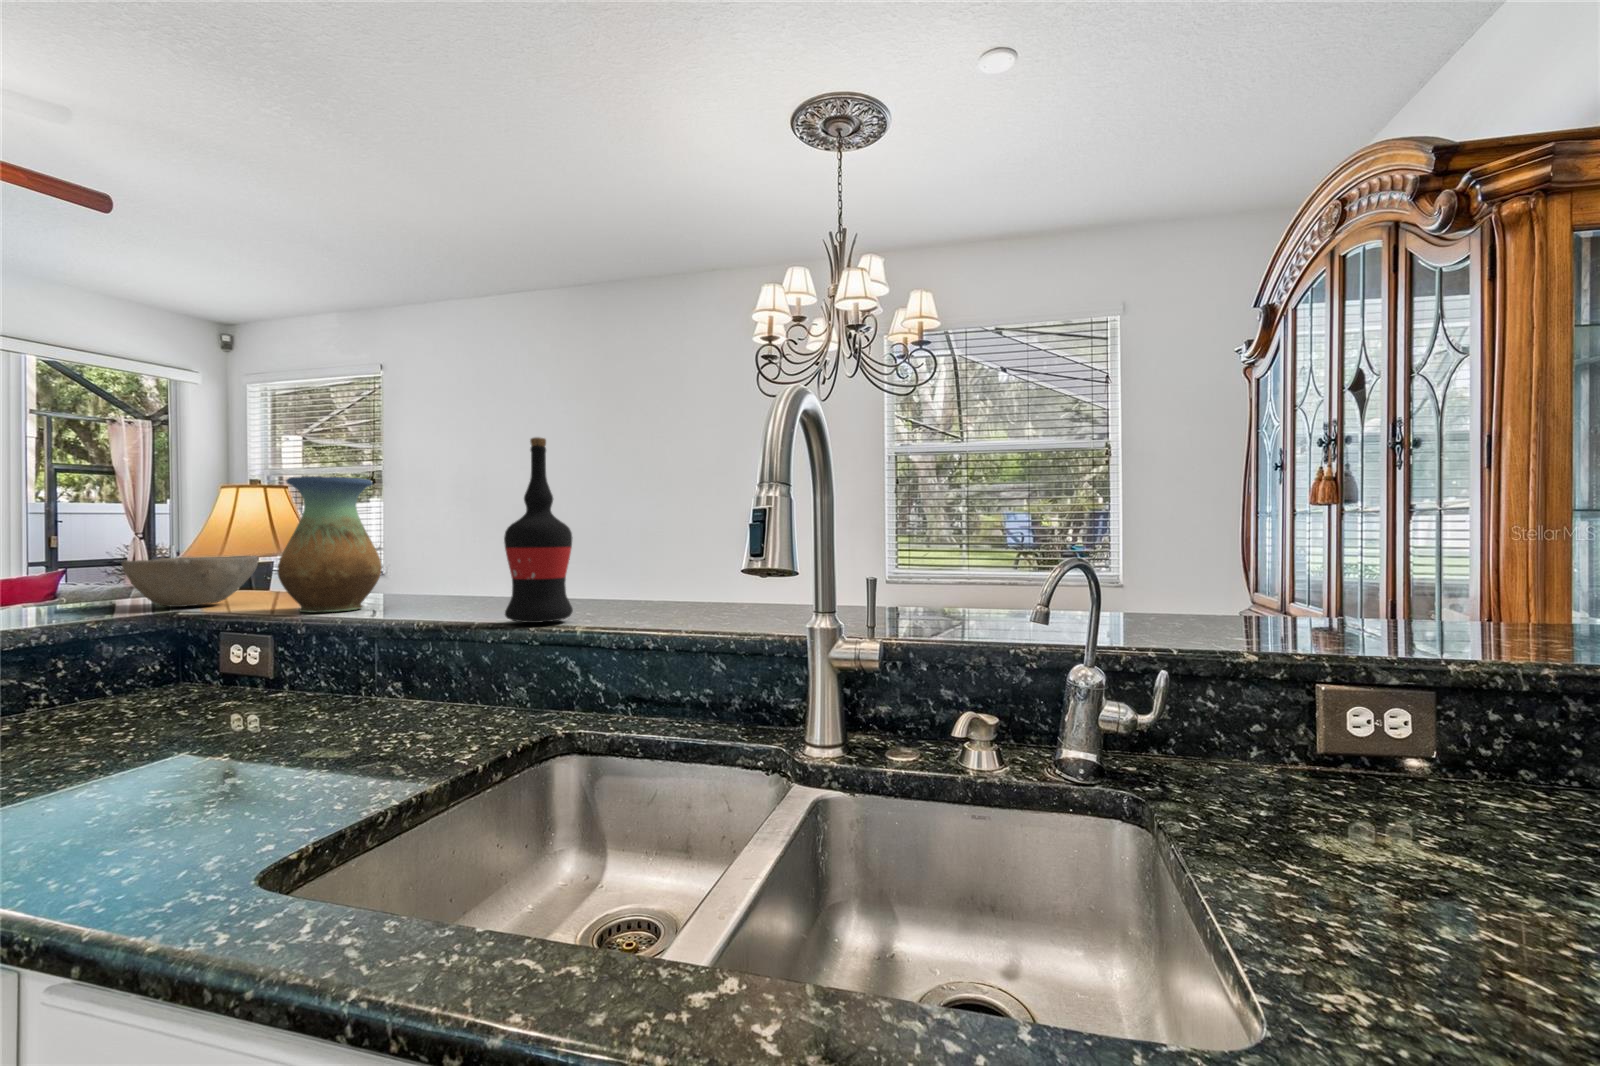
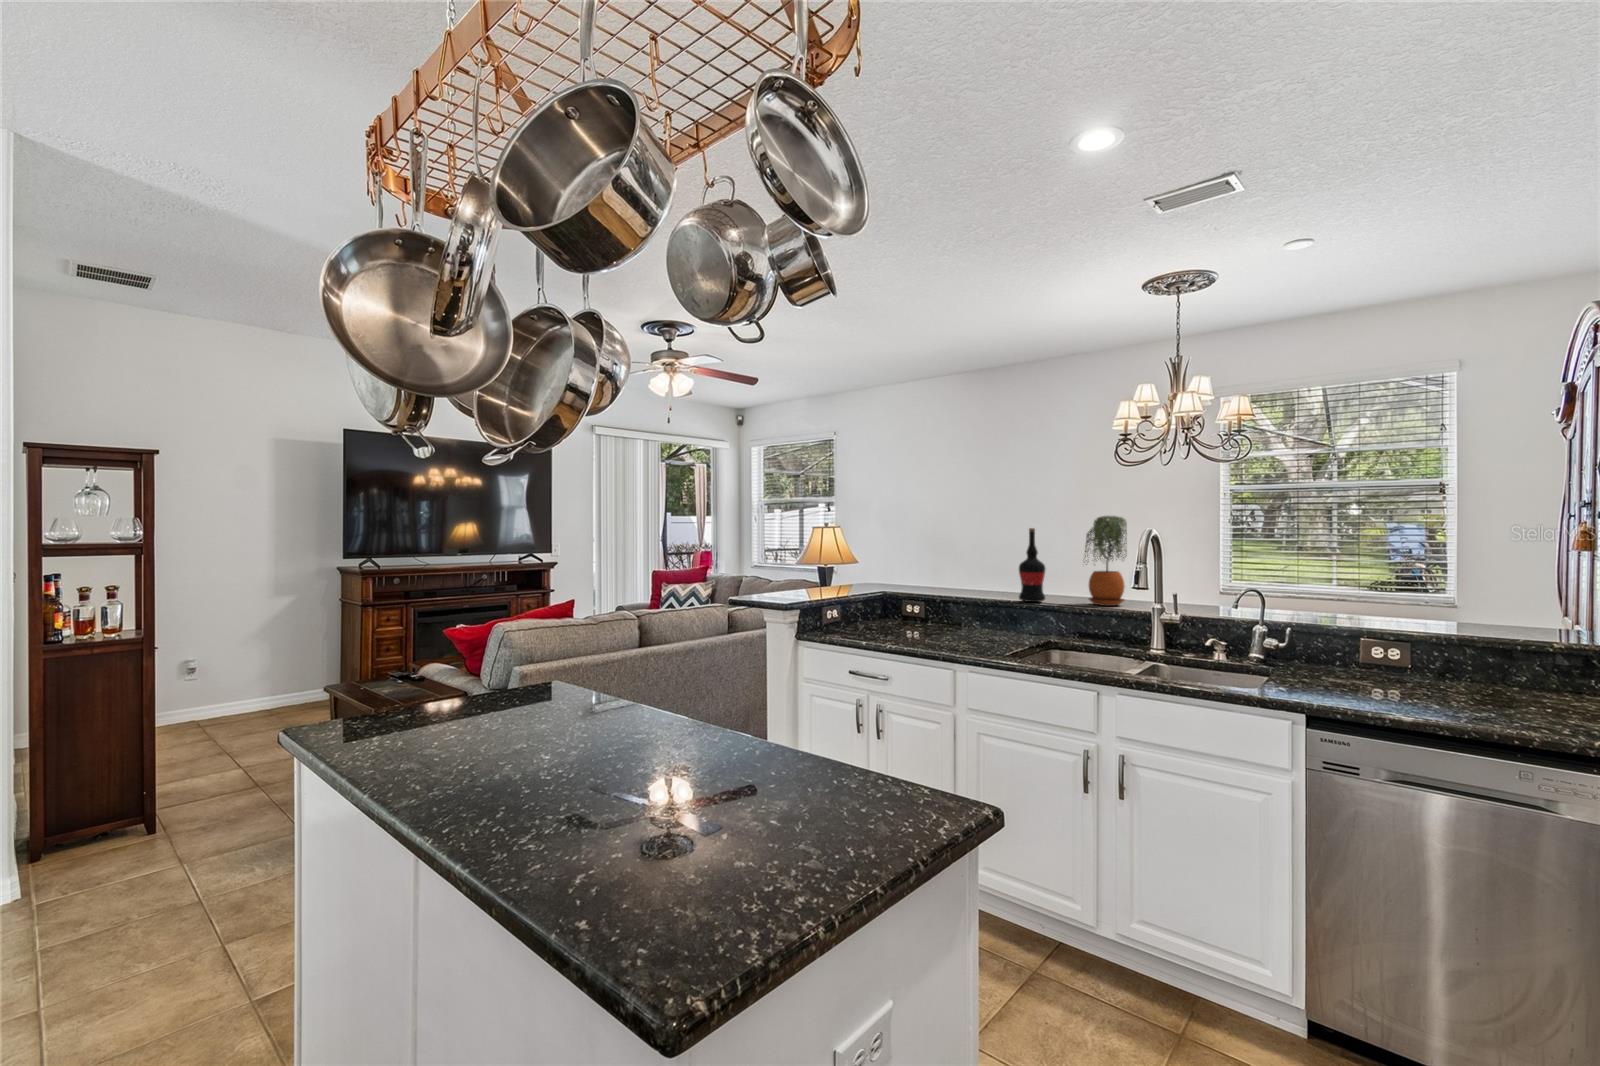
potted plant: none [658,408,760,623] -> present [1085,516,1127,606]
vase: present [278,476,382,612] -> none [914,538,950,594]
bowl: present [122,556,258,607] -> none [848,568,891,589]

